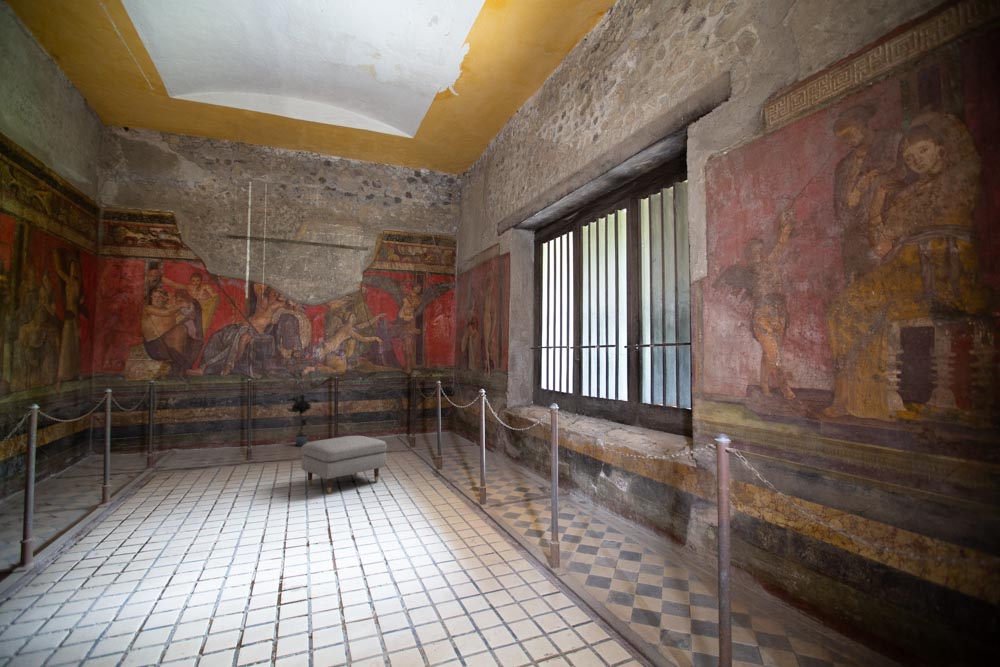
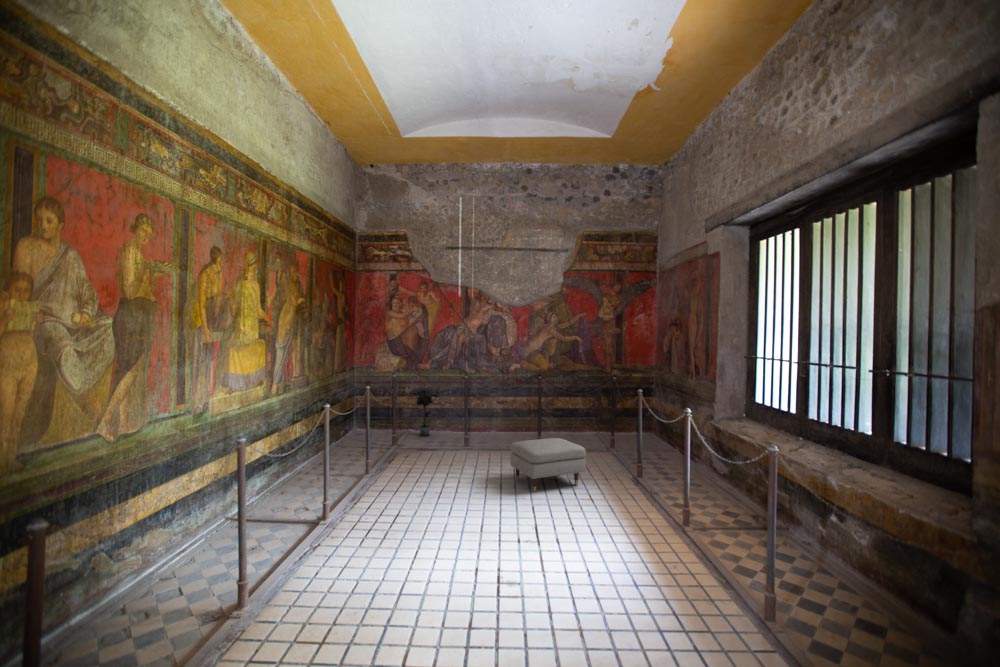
potted plant: present [287,395,319,446] -> present [410,390,439,436]

